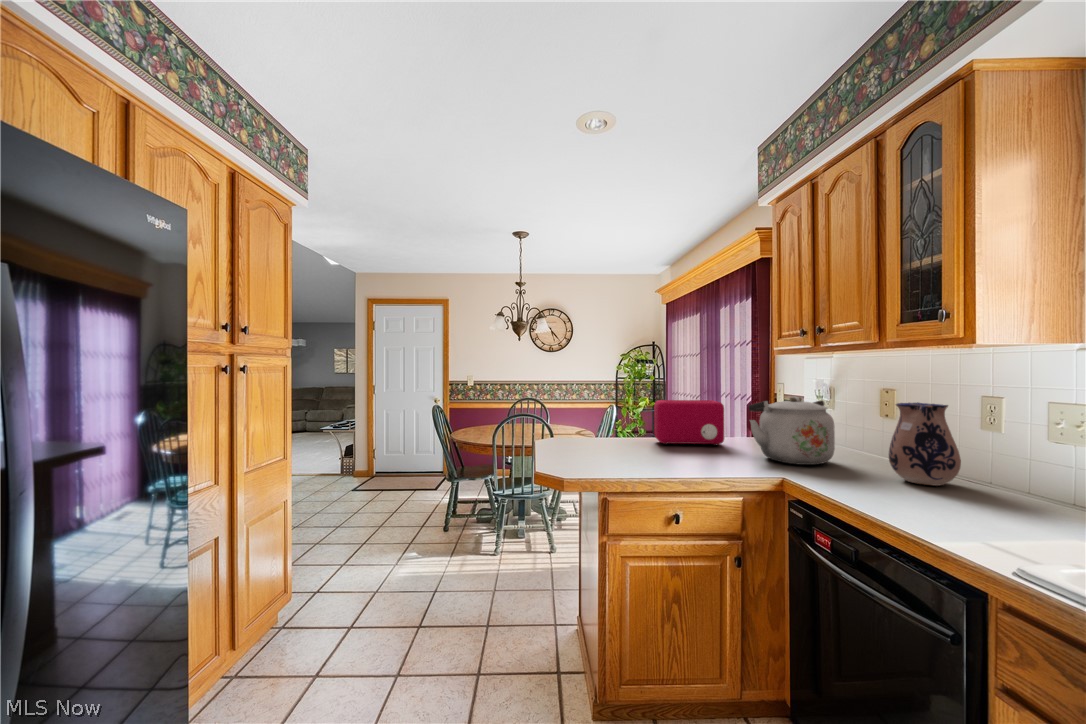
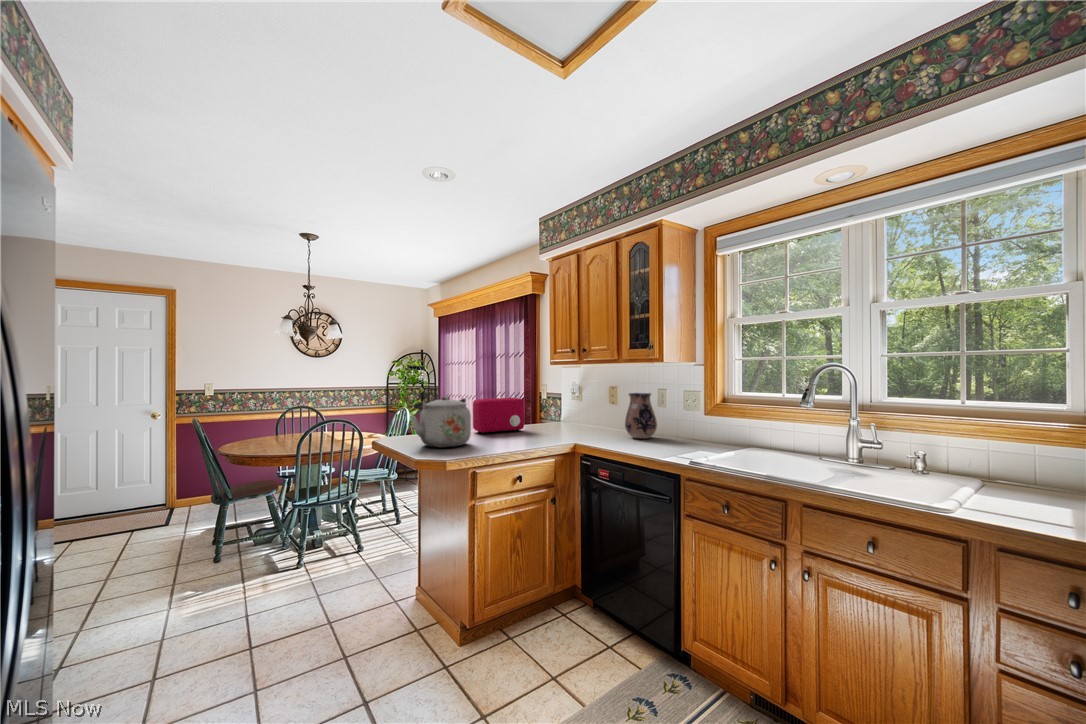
kettle: present [749,397,835,465] -> present [411,396,471,447]

